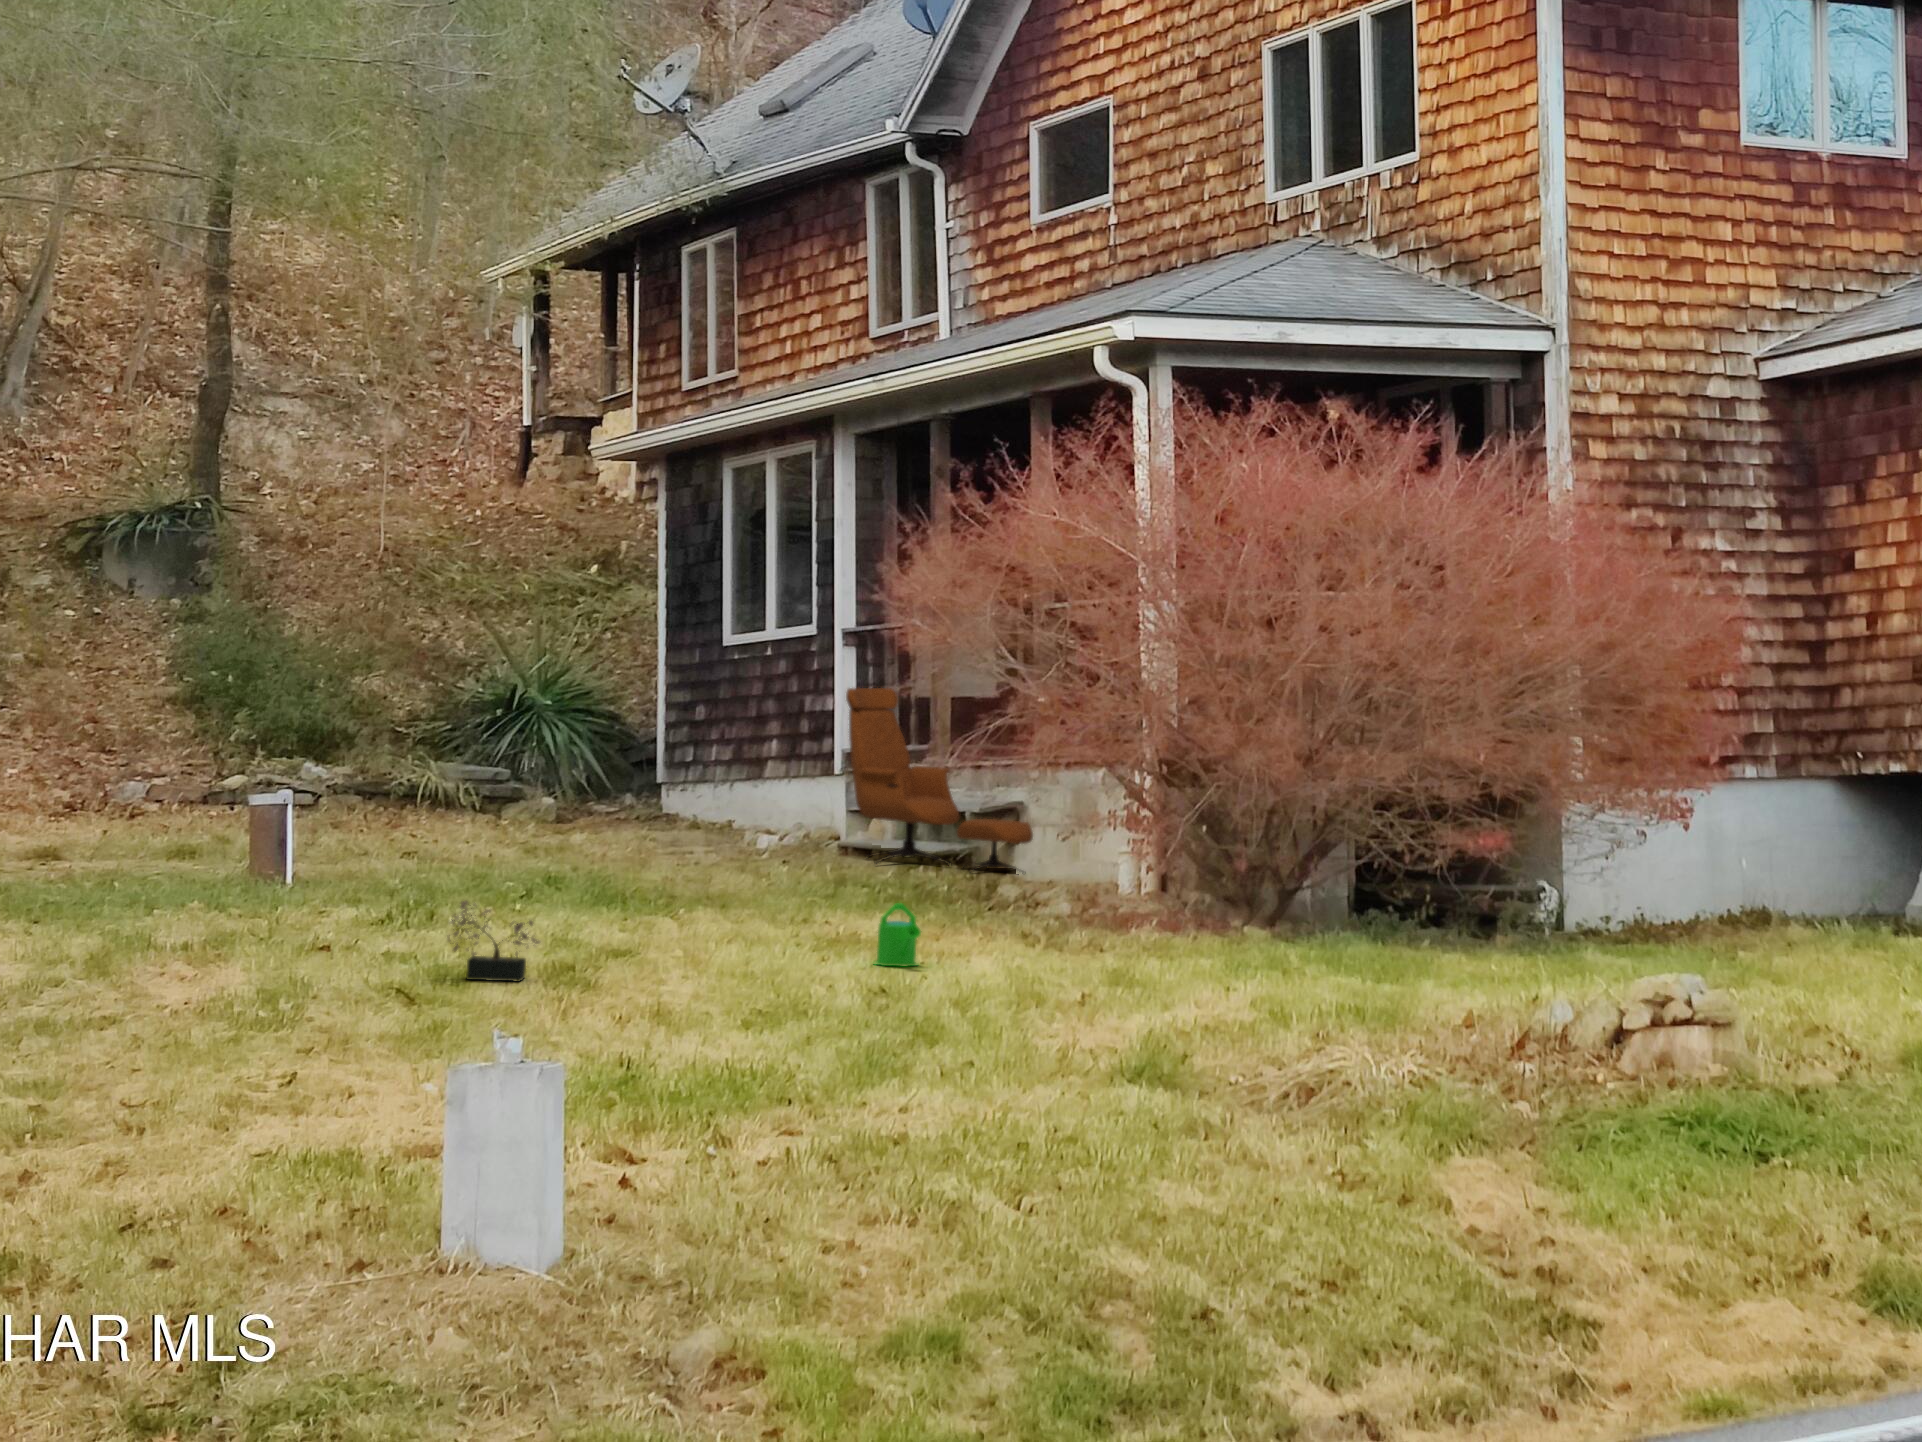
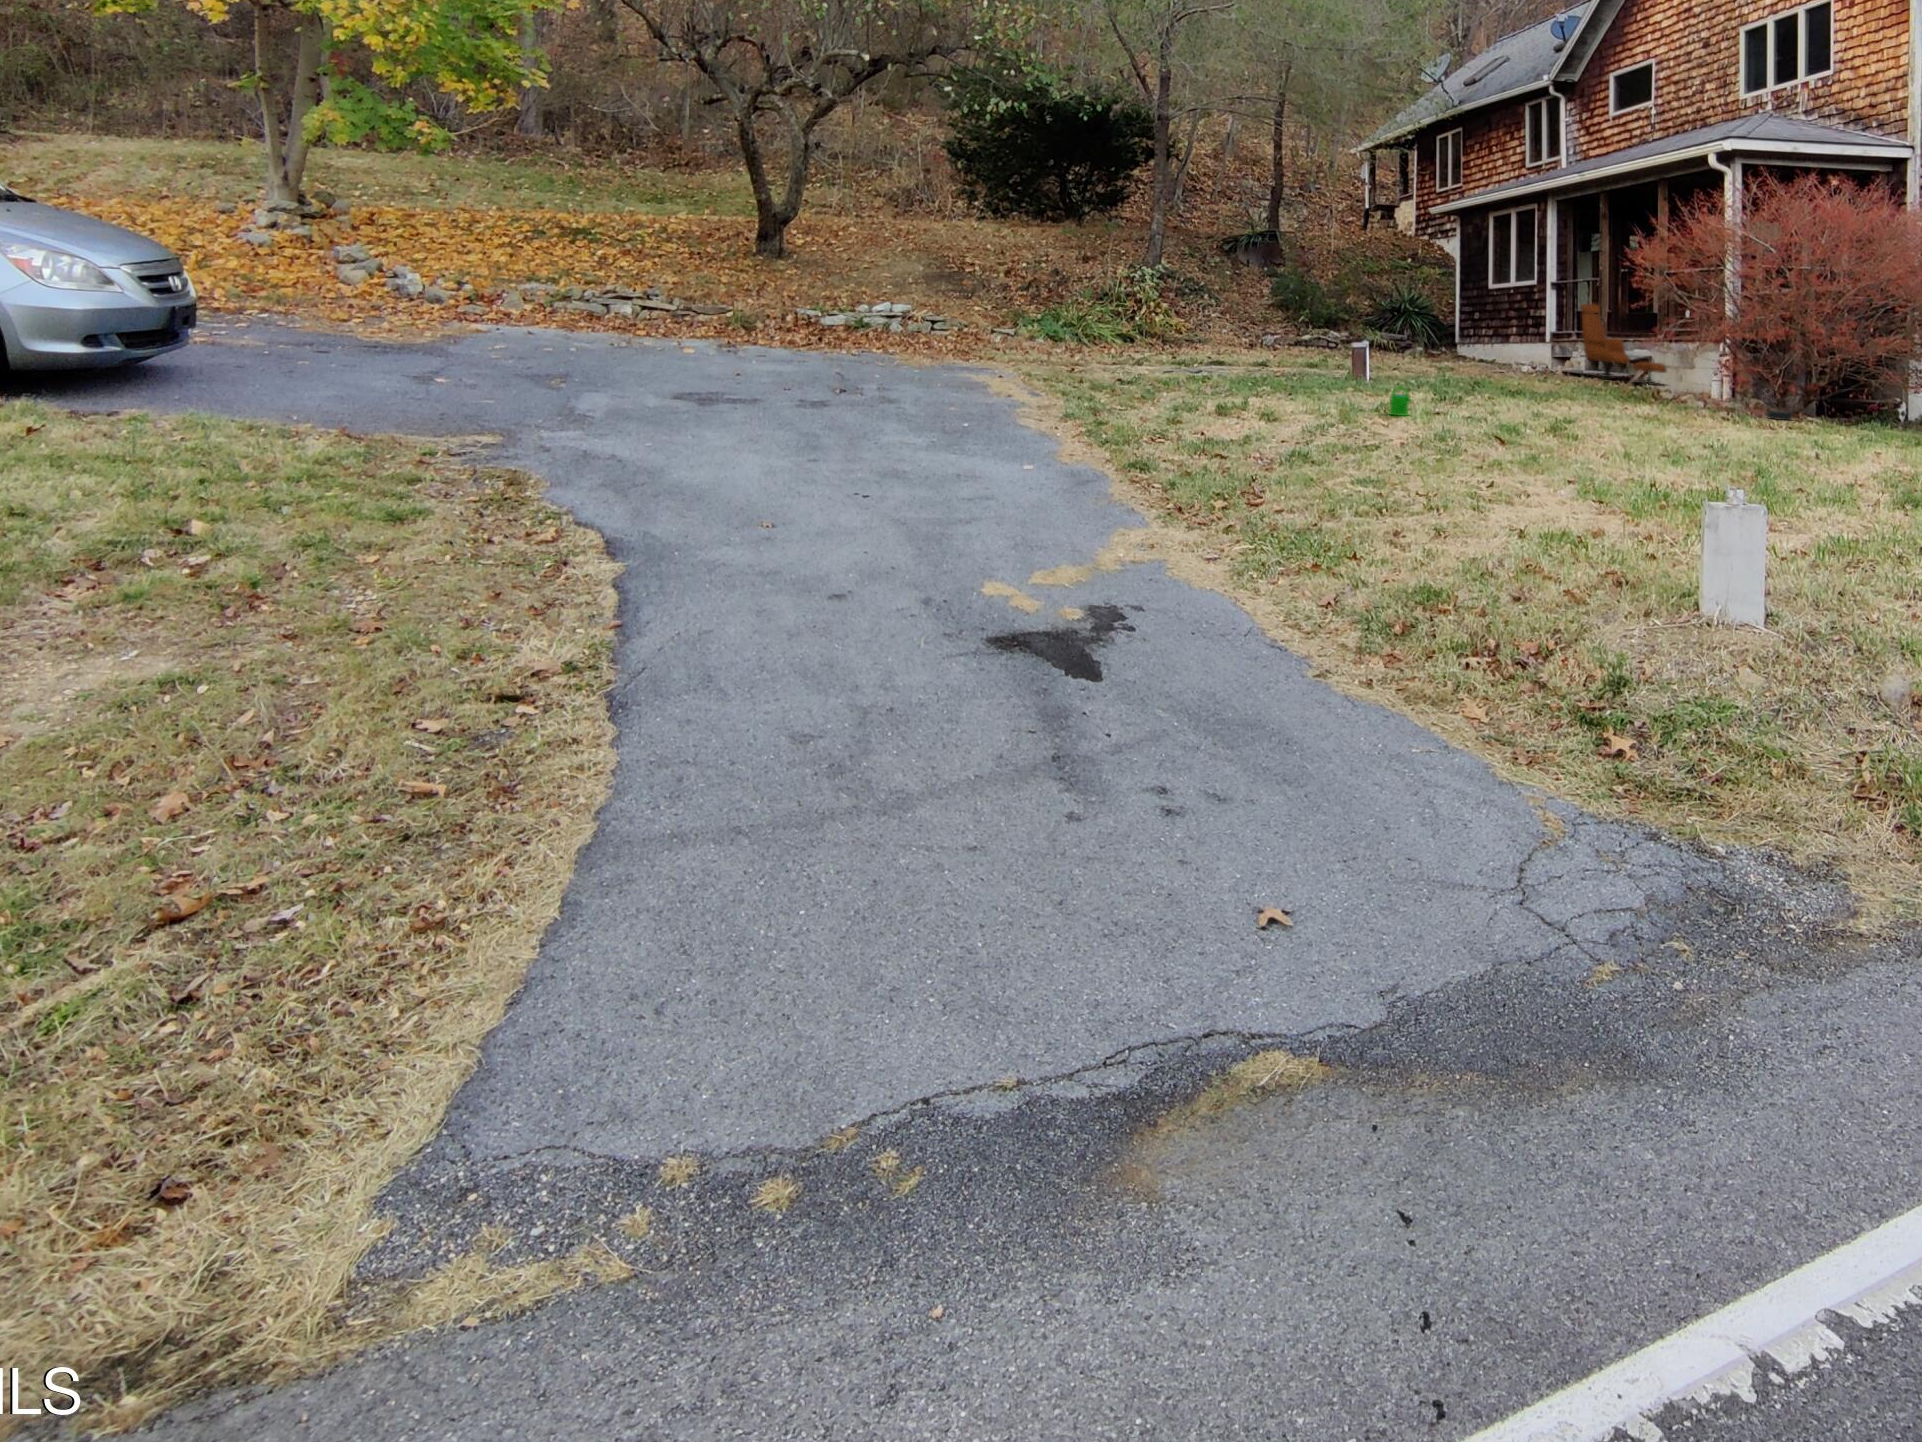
decorative plant: present [448,901,540,981] -> present [1762,388,1793,420]
watering can: present [875,903,921,966] -> present [1389,386,1411,416]

